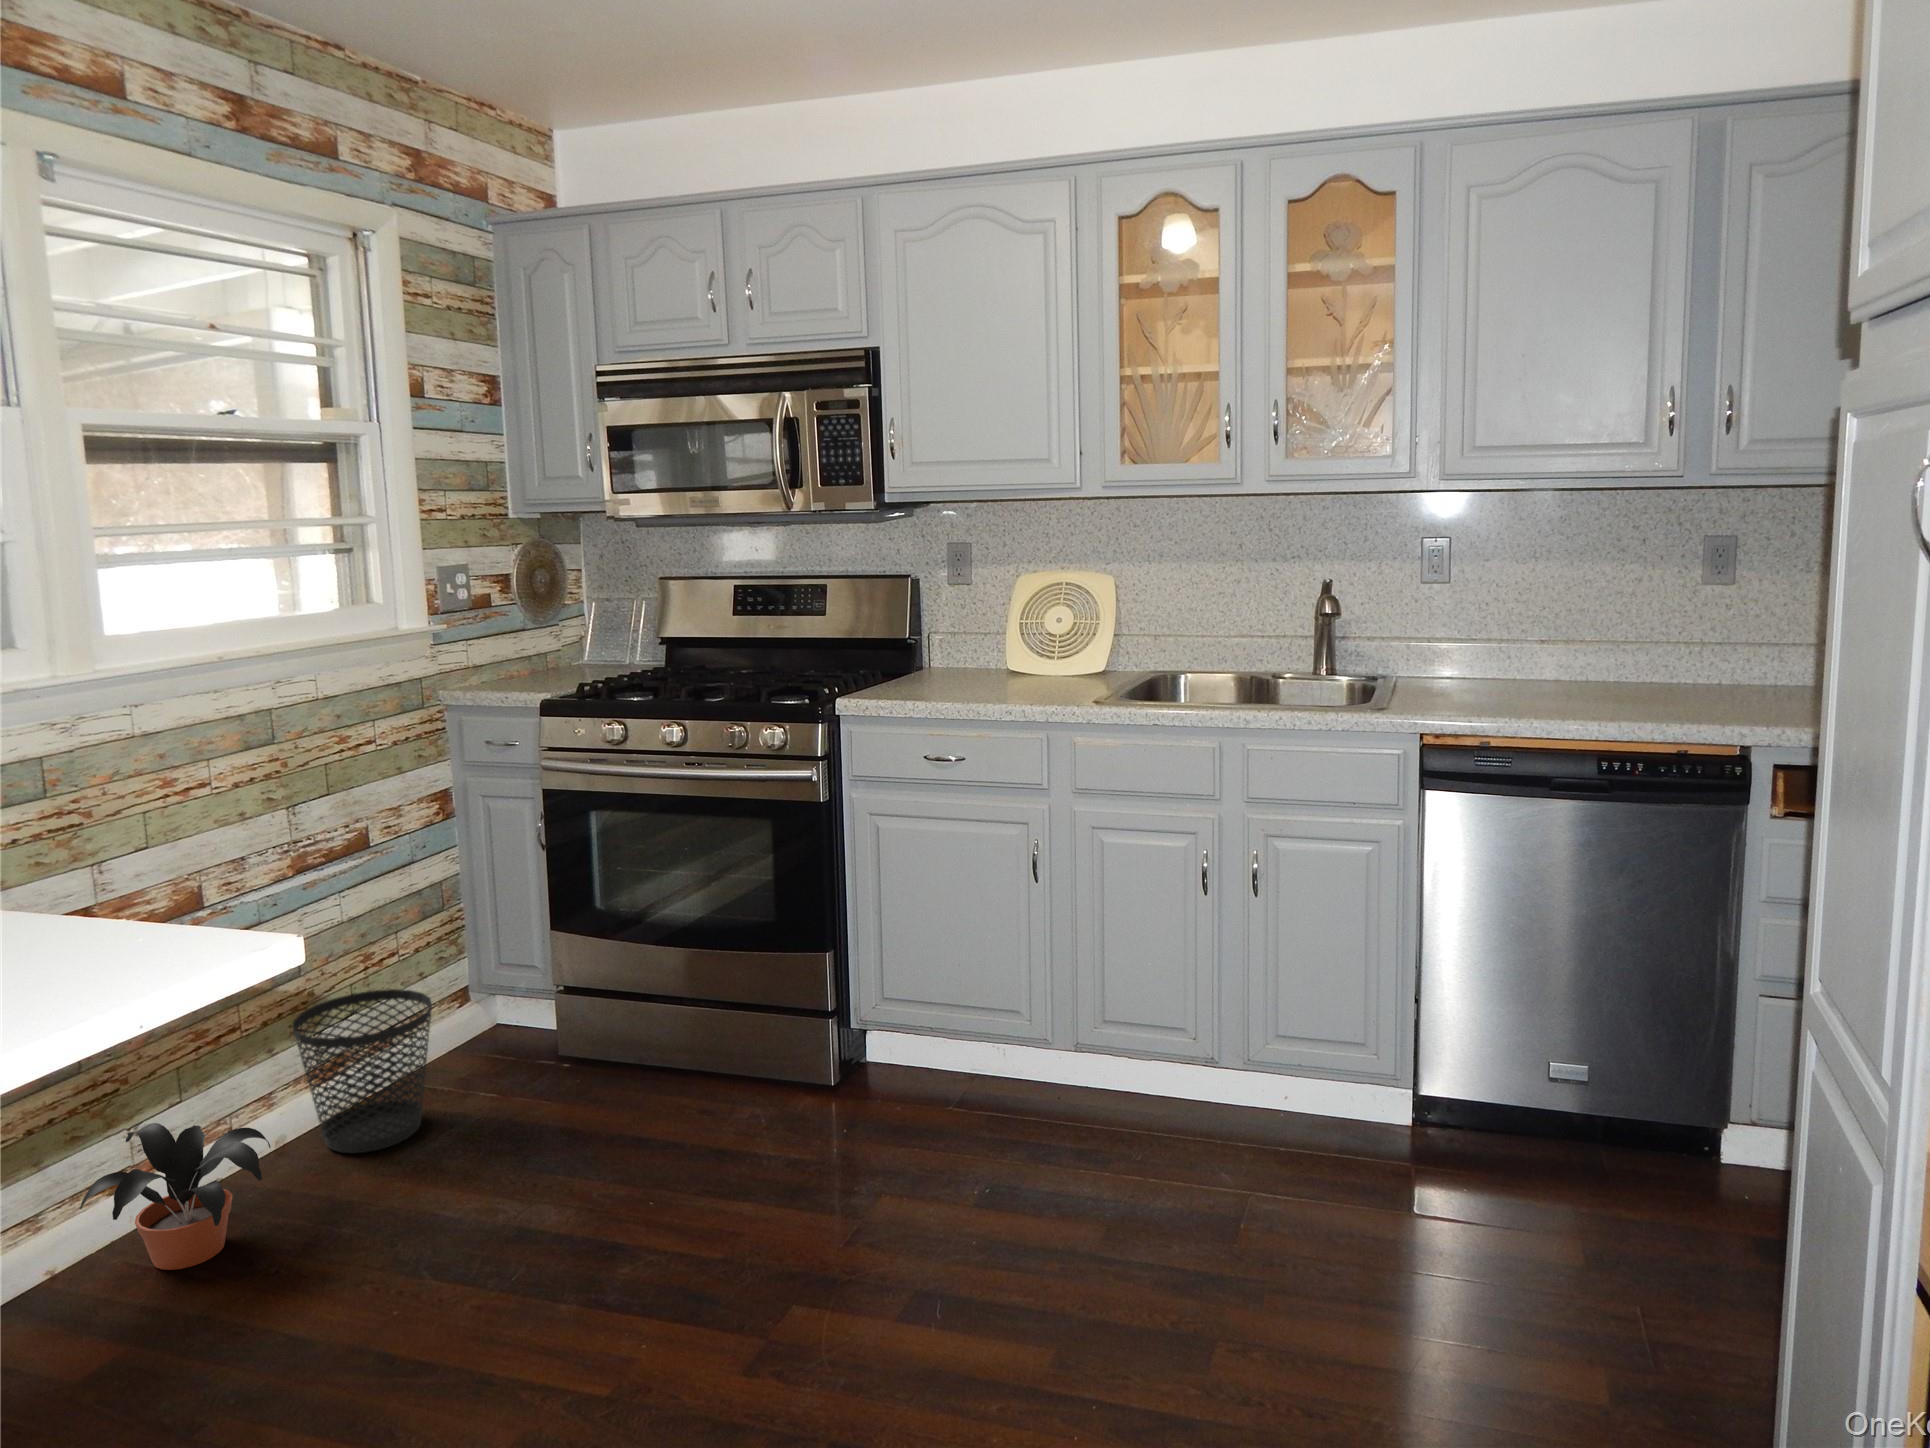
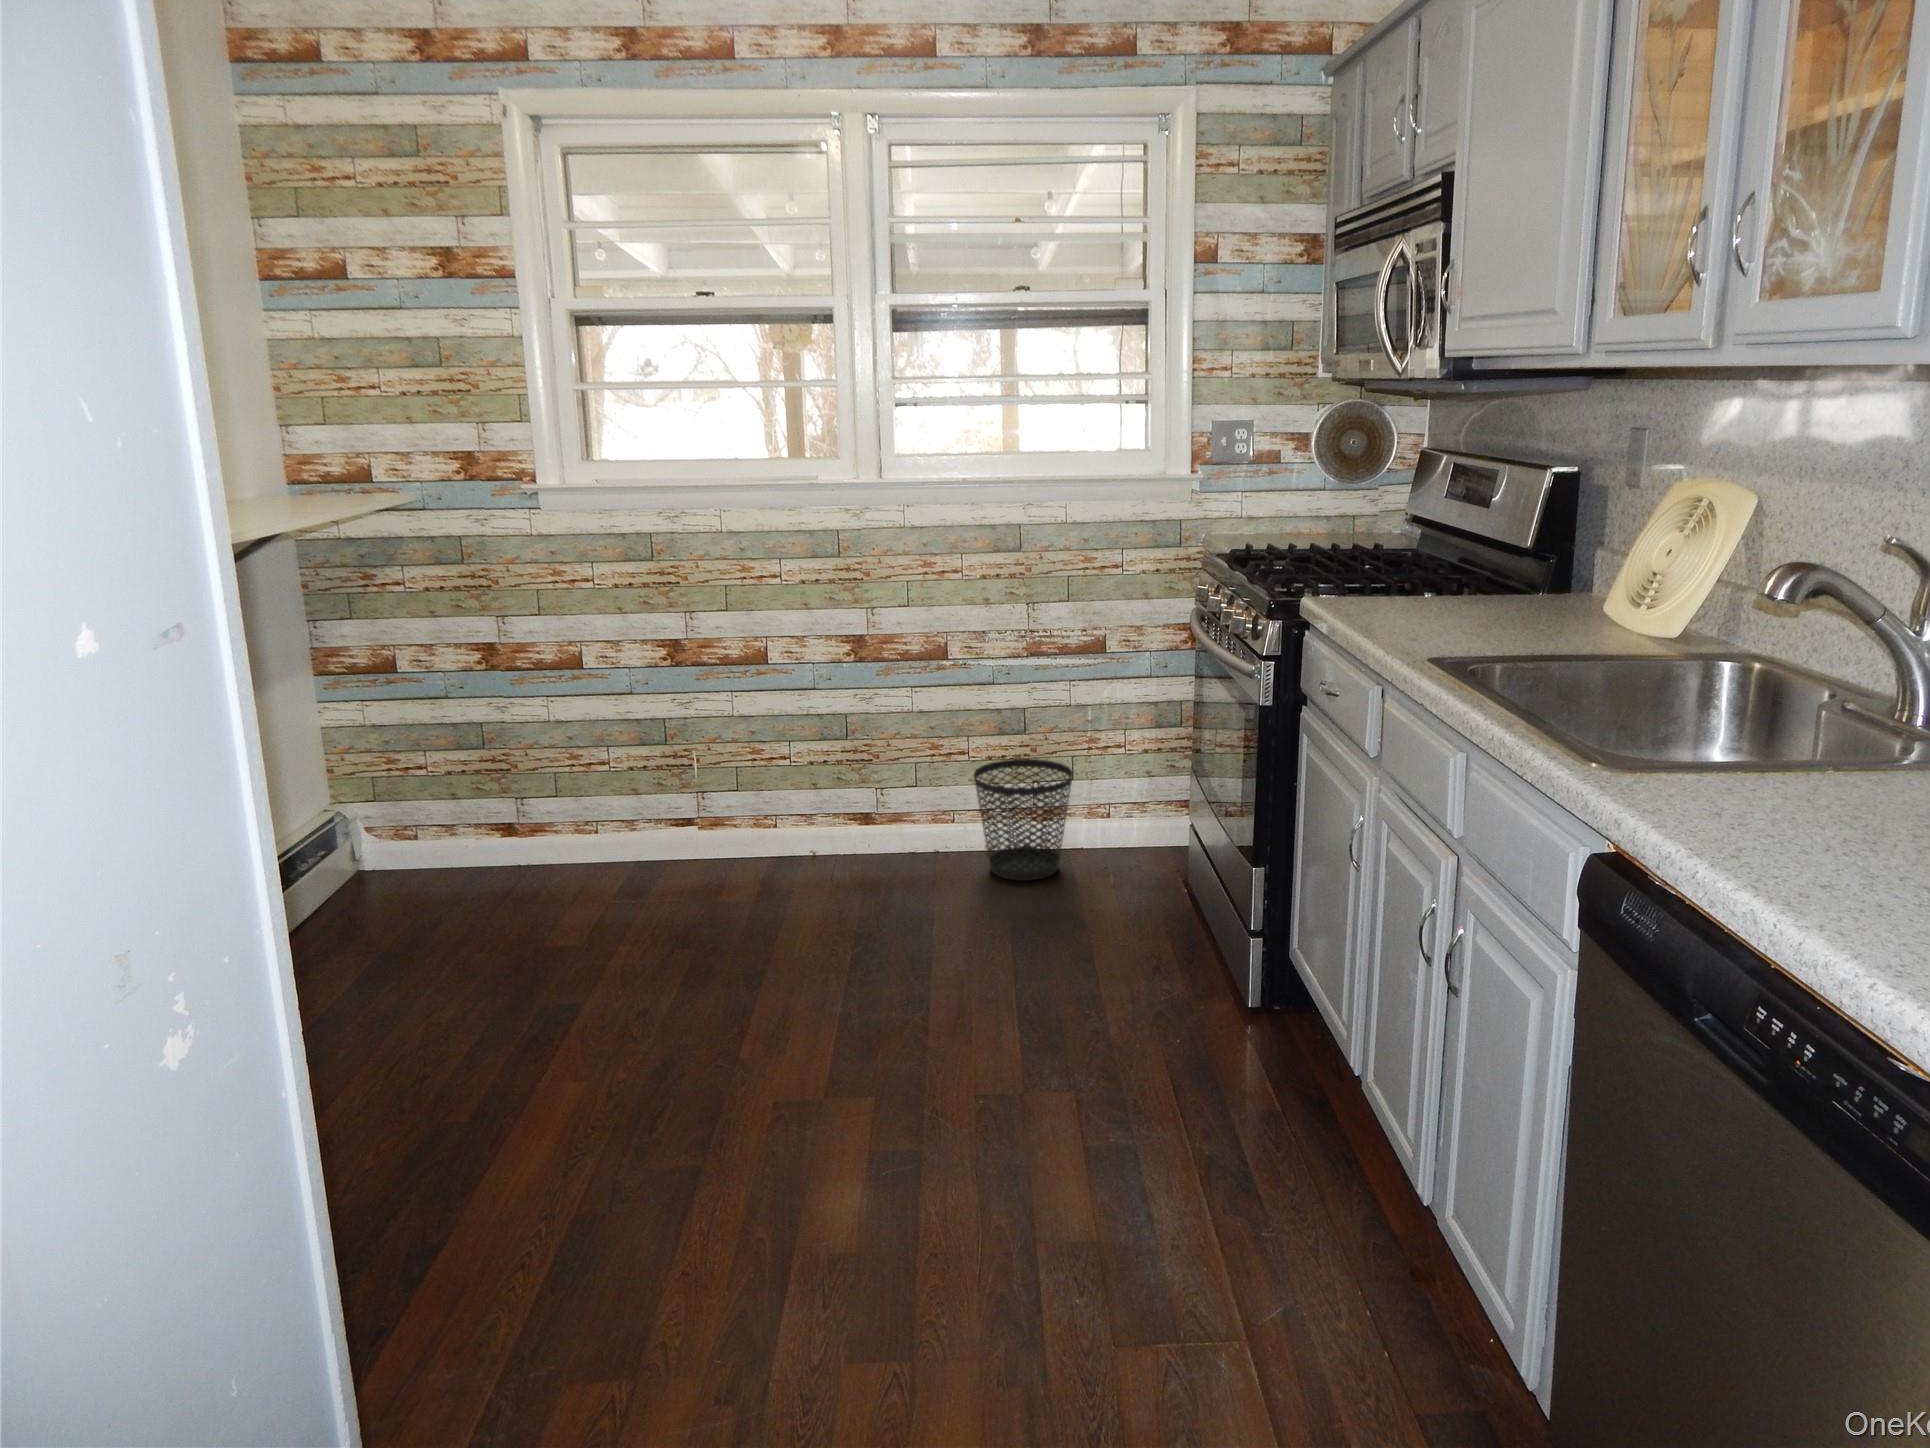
potted plant: present [80,1123,270,1270] -> none [792,787,904,884]

